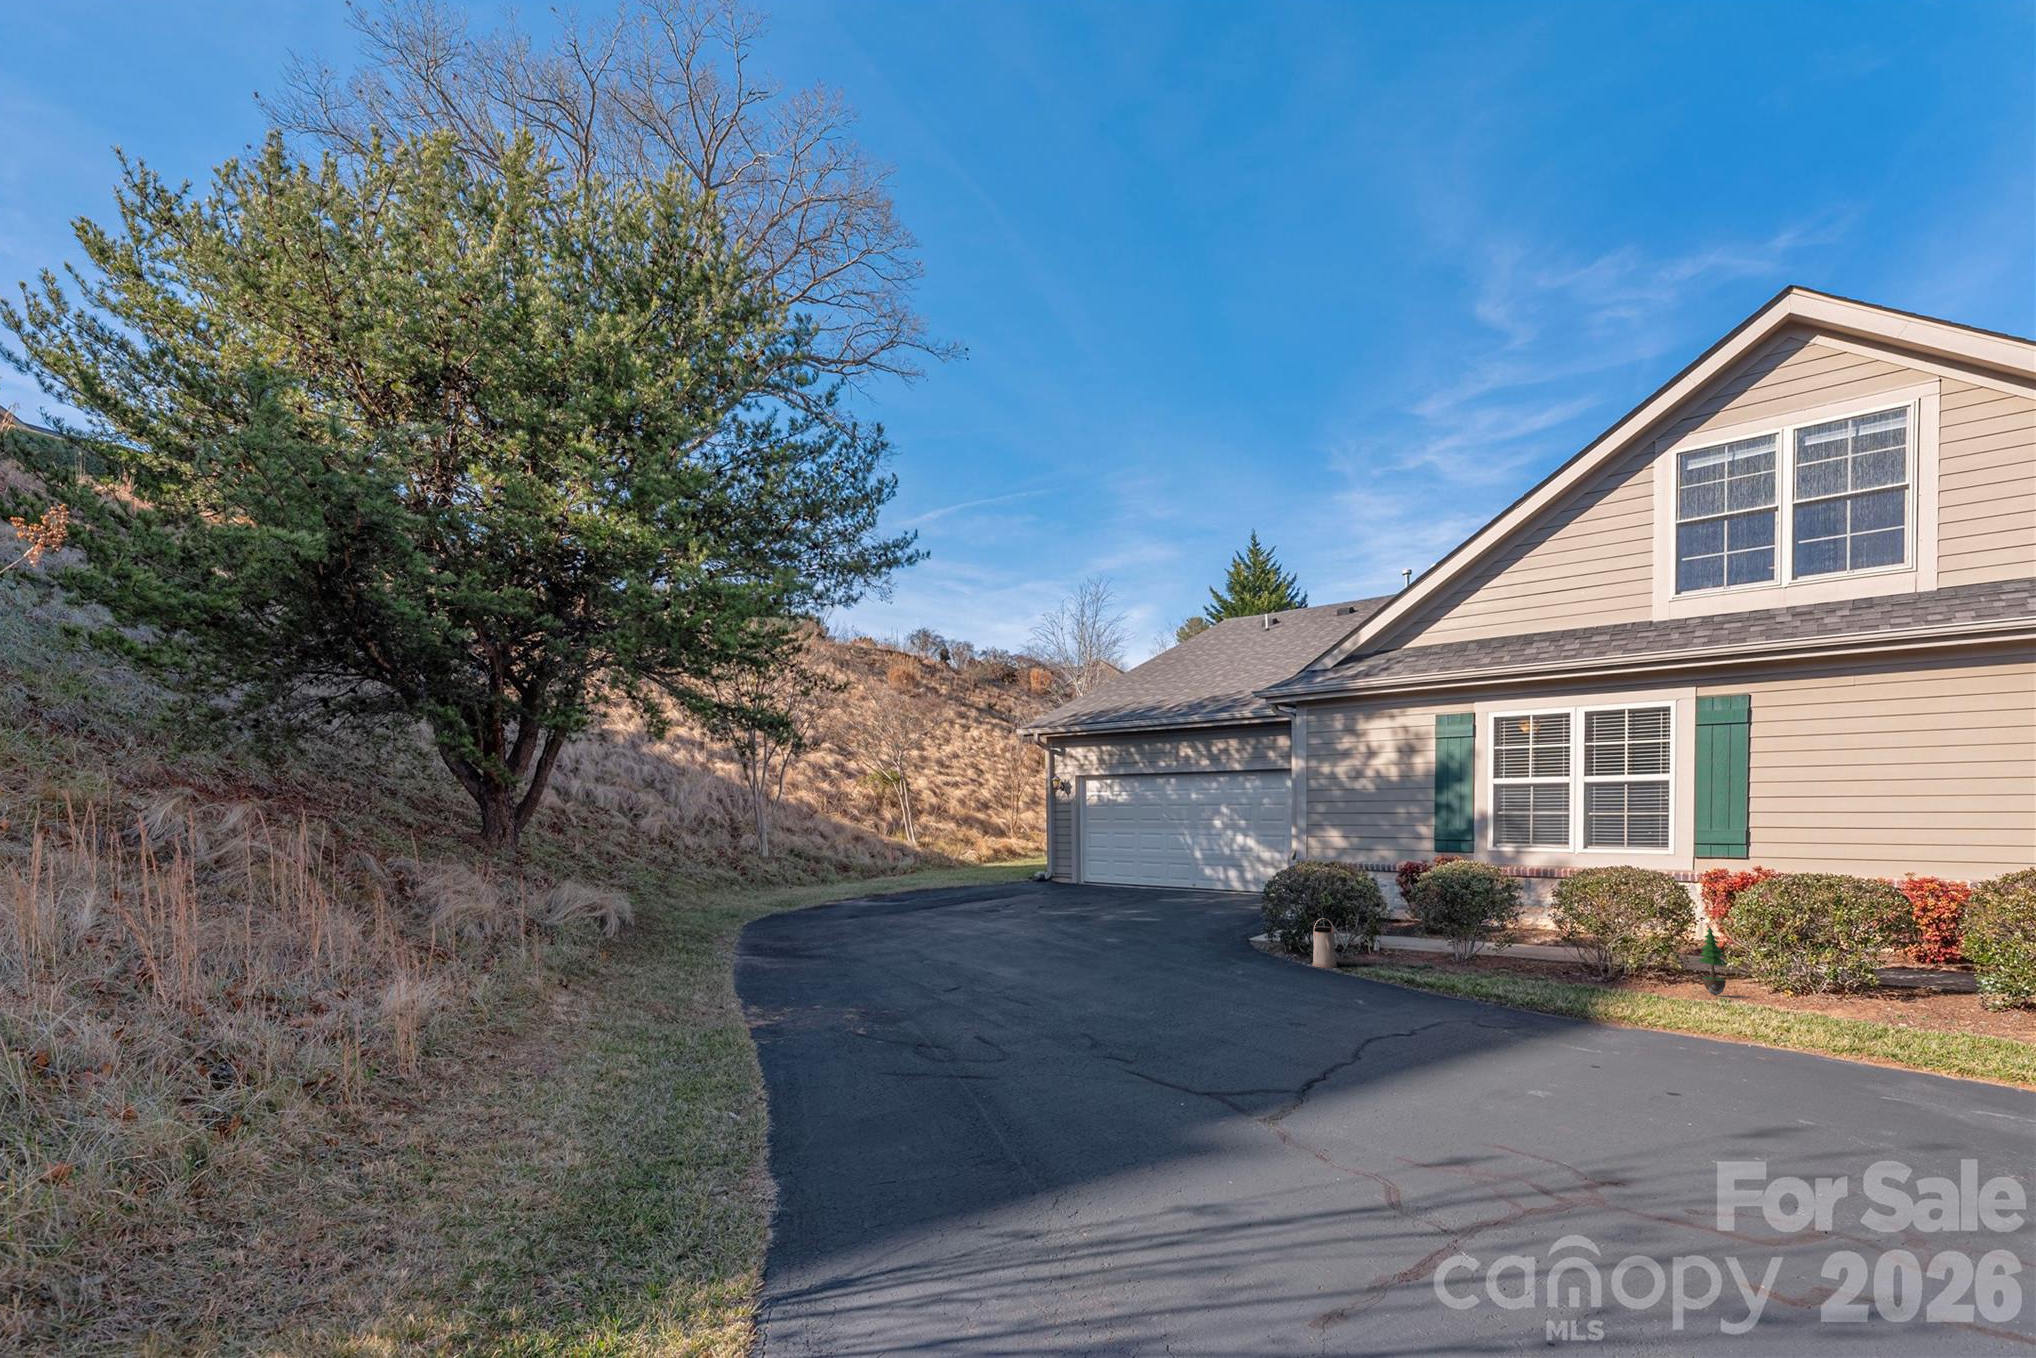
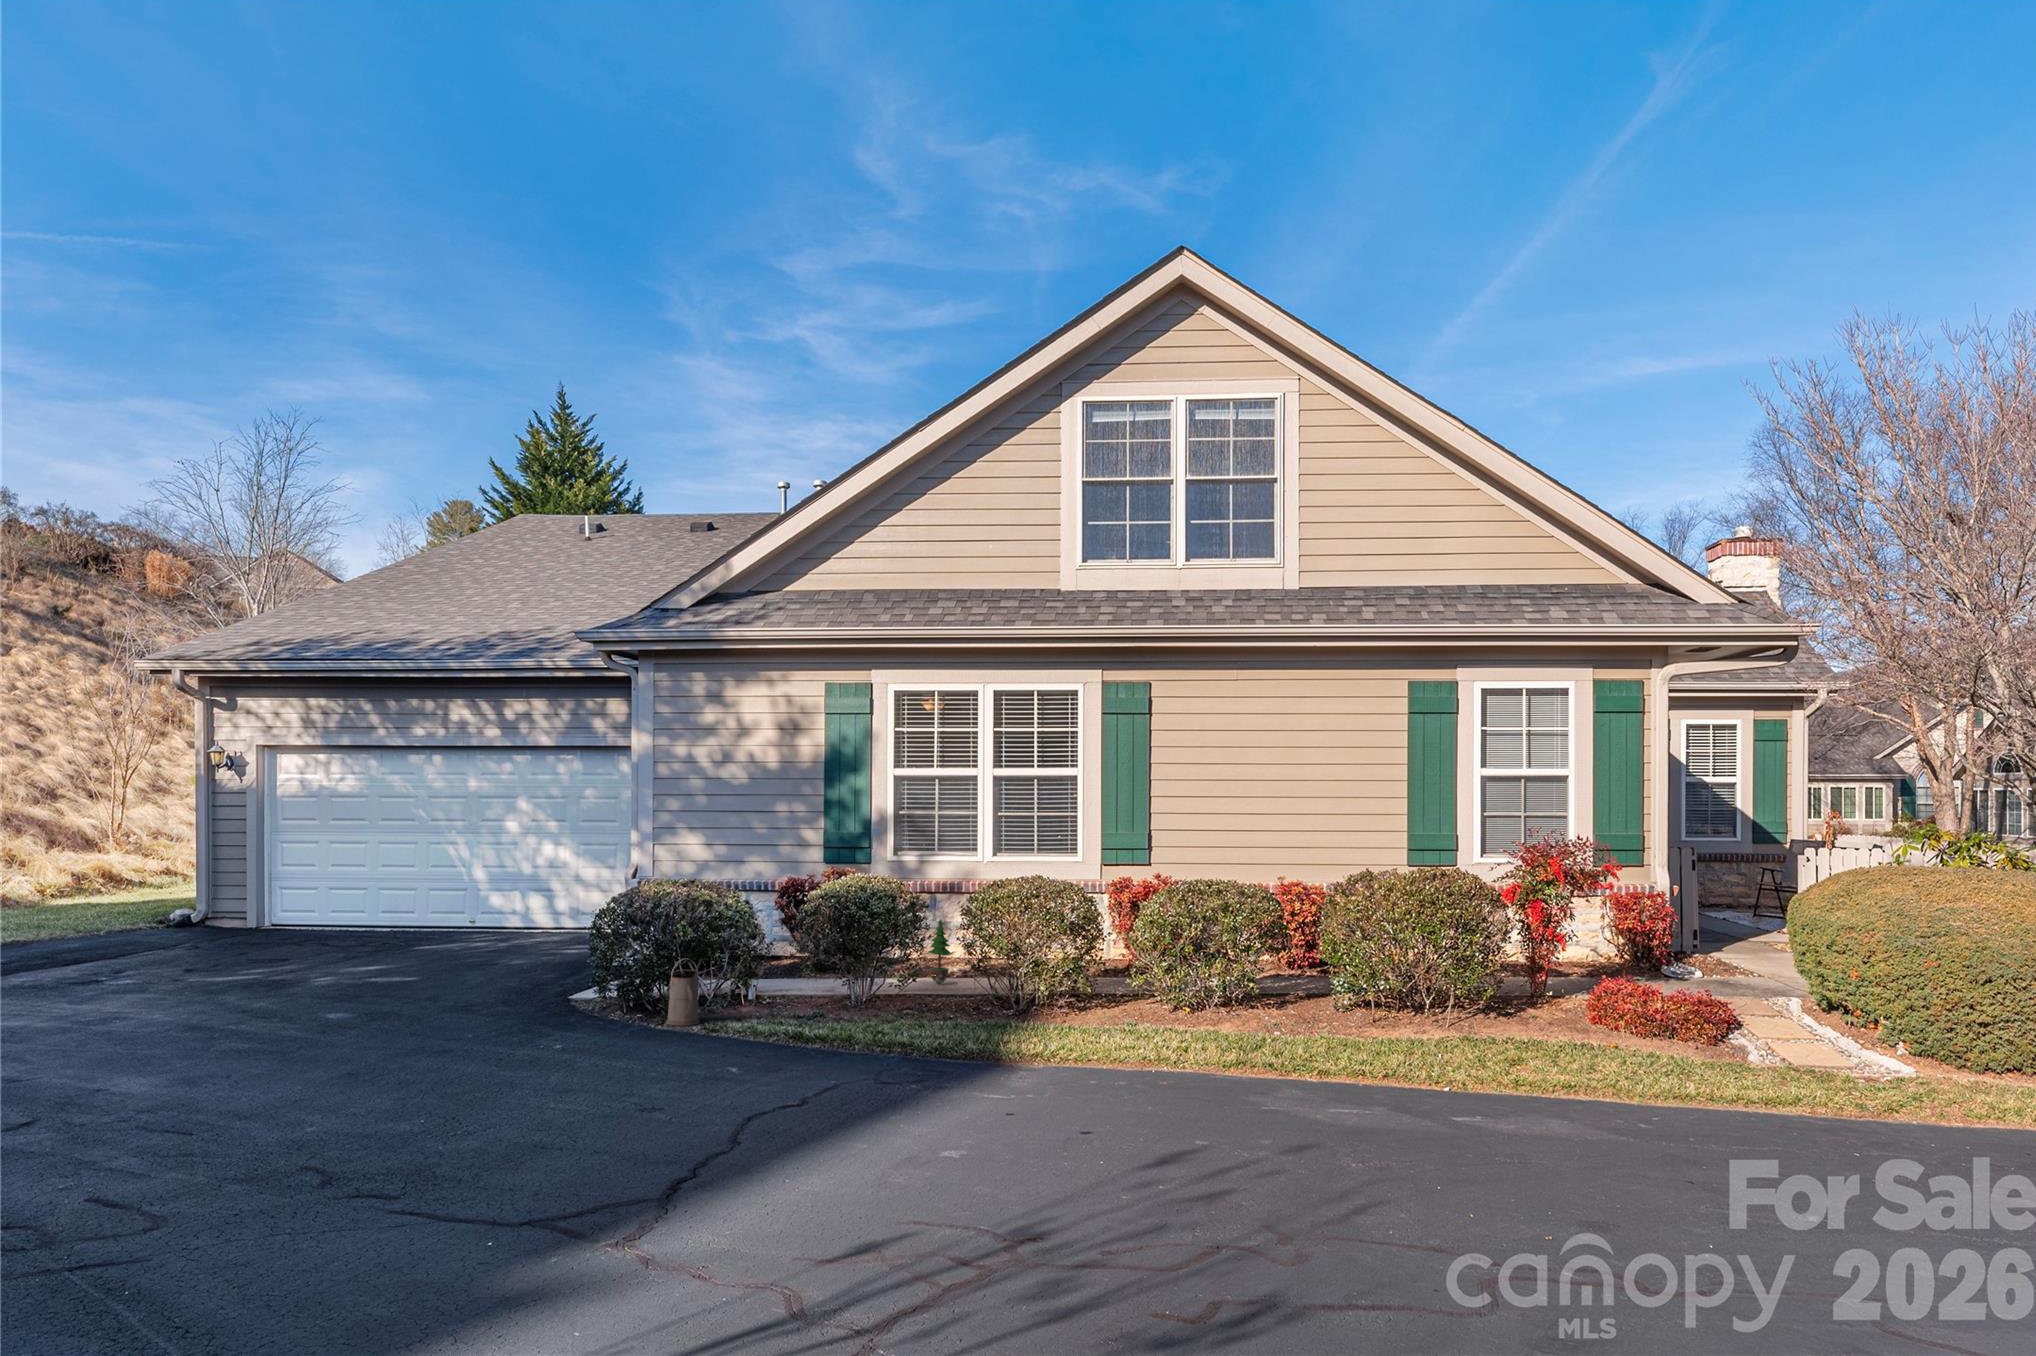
potted tree: present [1698,927,1727,996] -> present [928,919,951,985]

